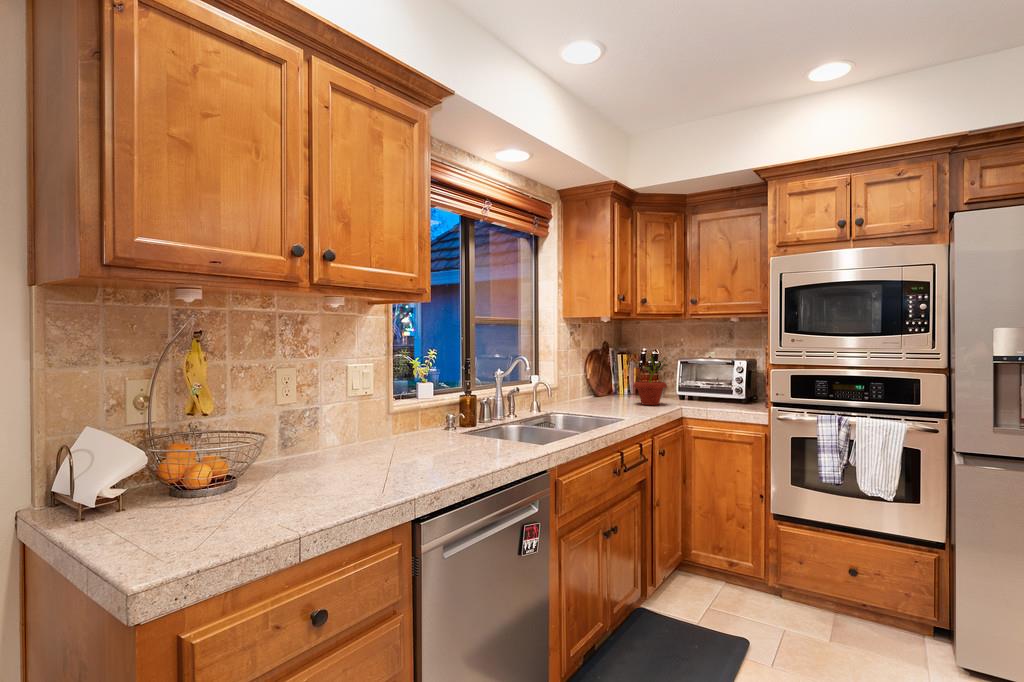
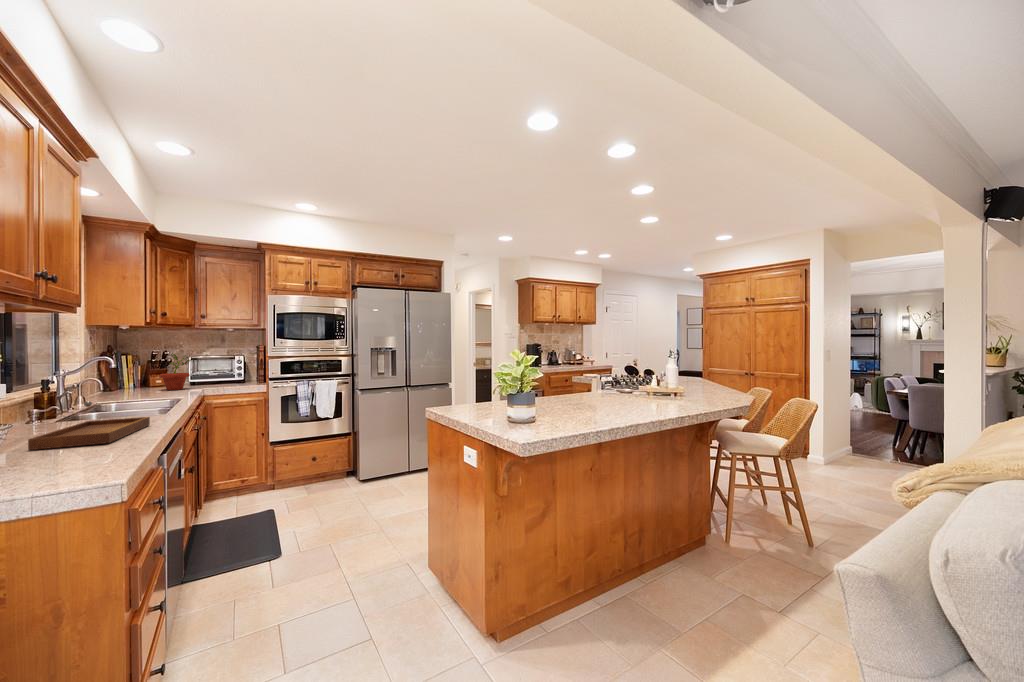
tray: none [300,428,461,500] -> present [28,401,150,450]

